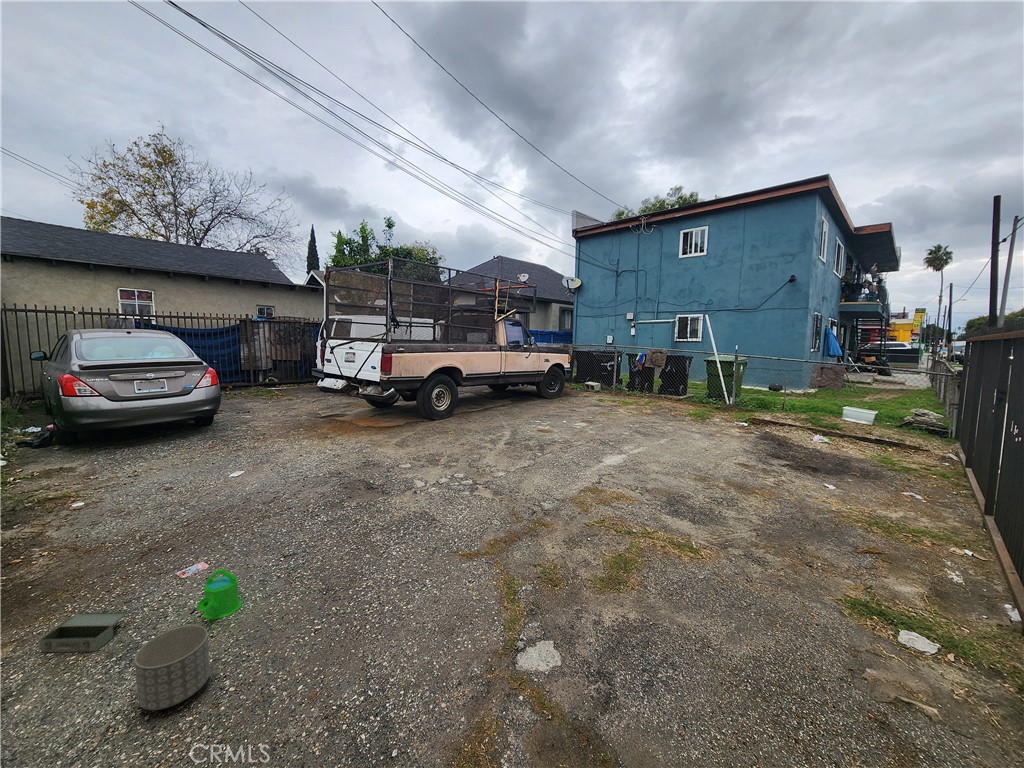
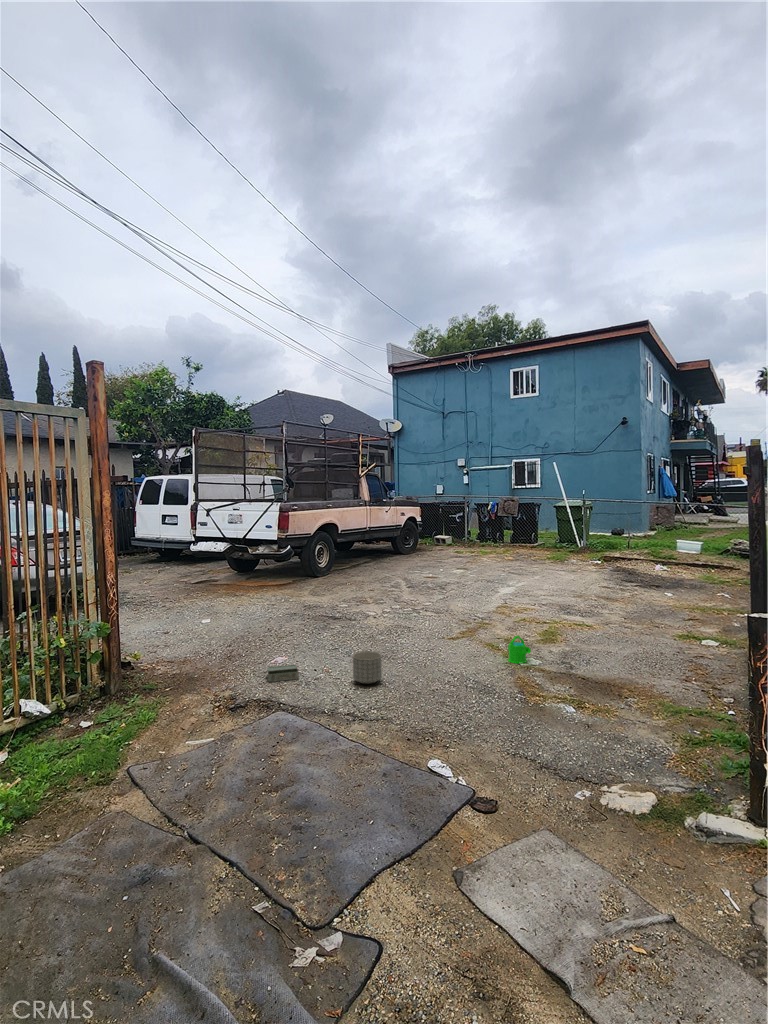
watering can: present [197,569,242,620] -> present [508,636,531,663]

